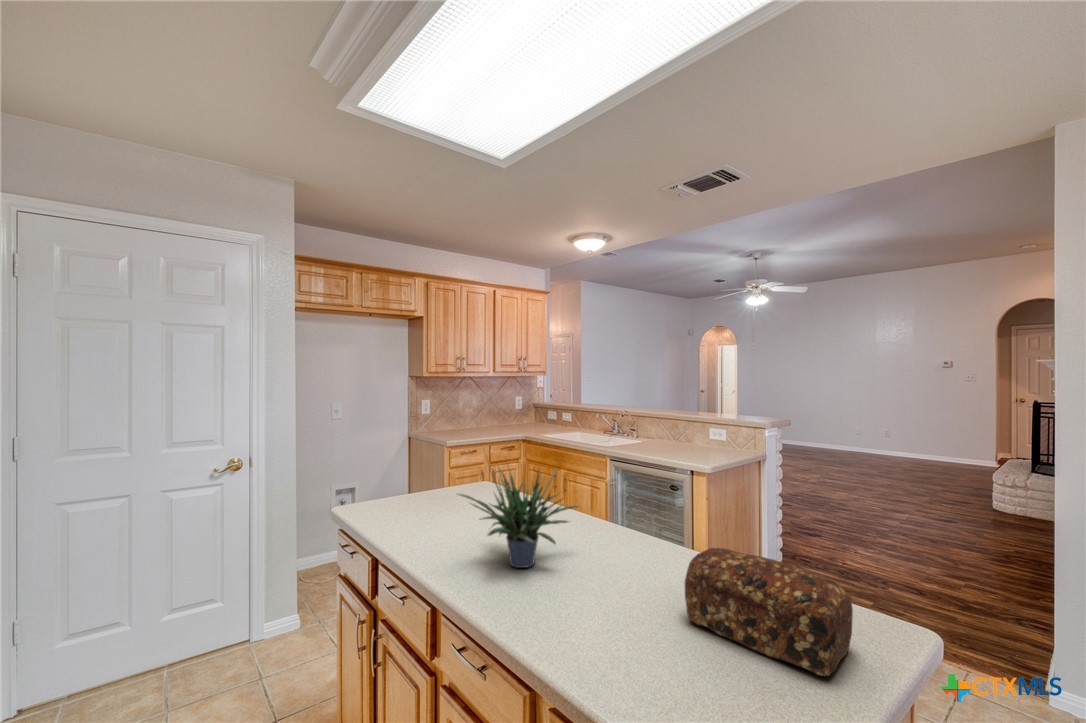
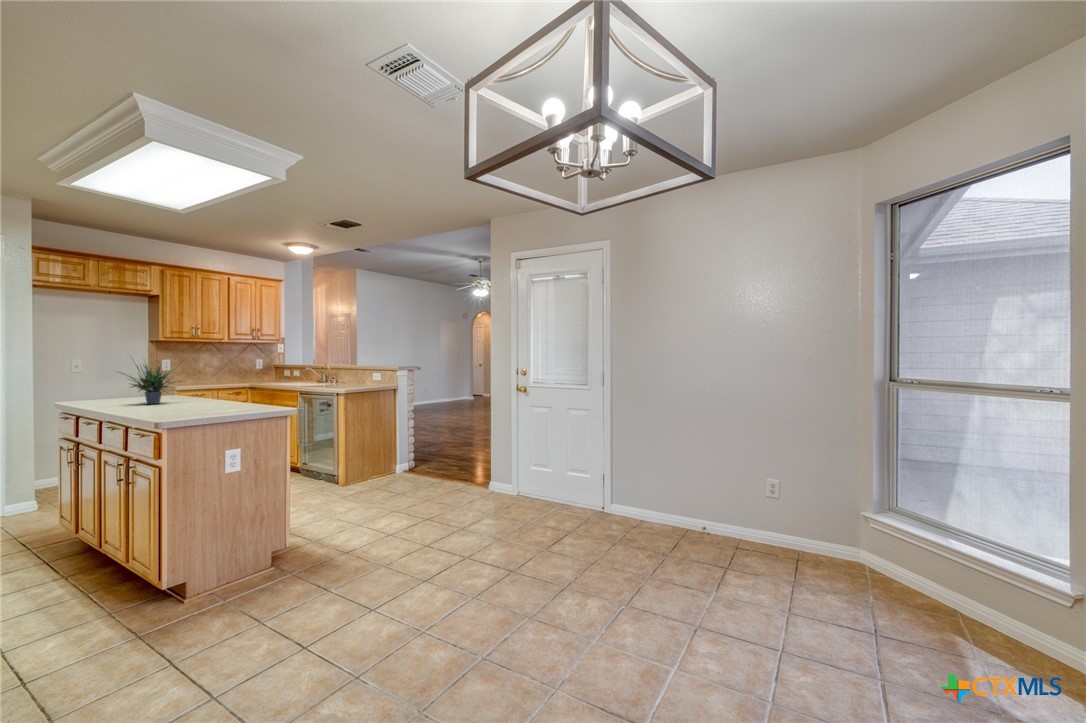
bread loaf: present [685,548,853,676] -> none [202,382,254,408]

